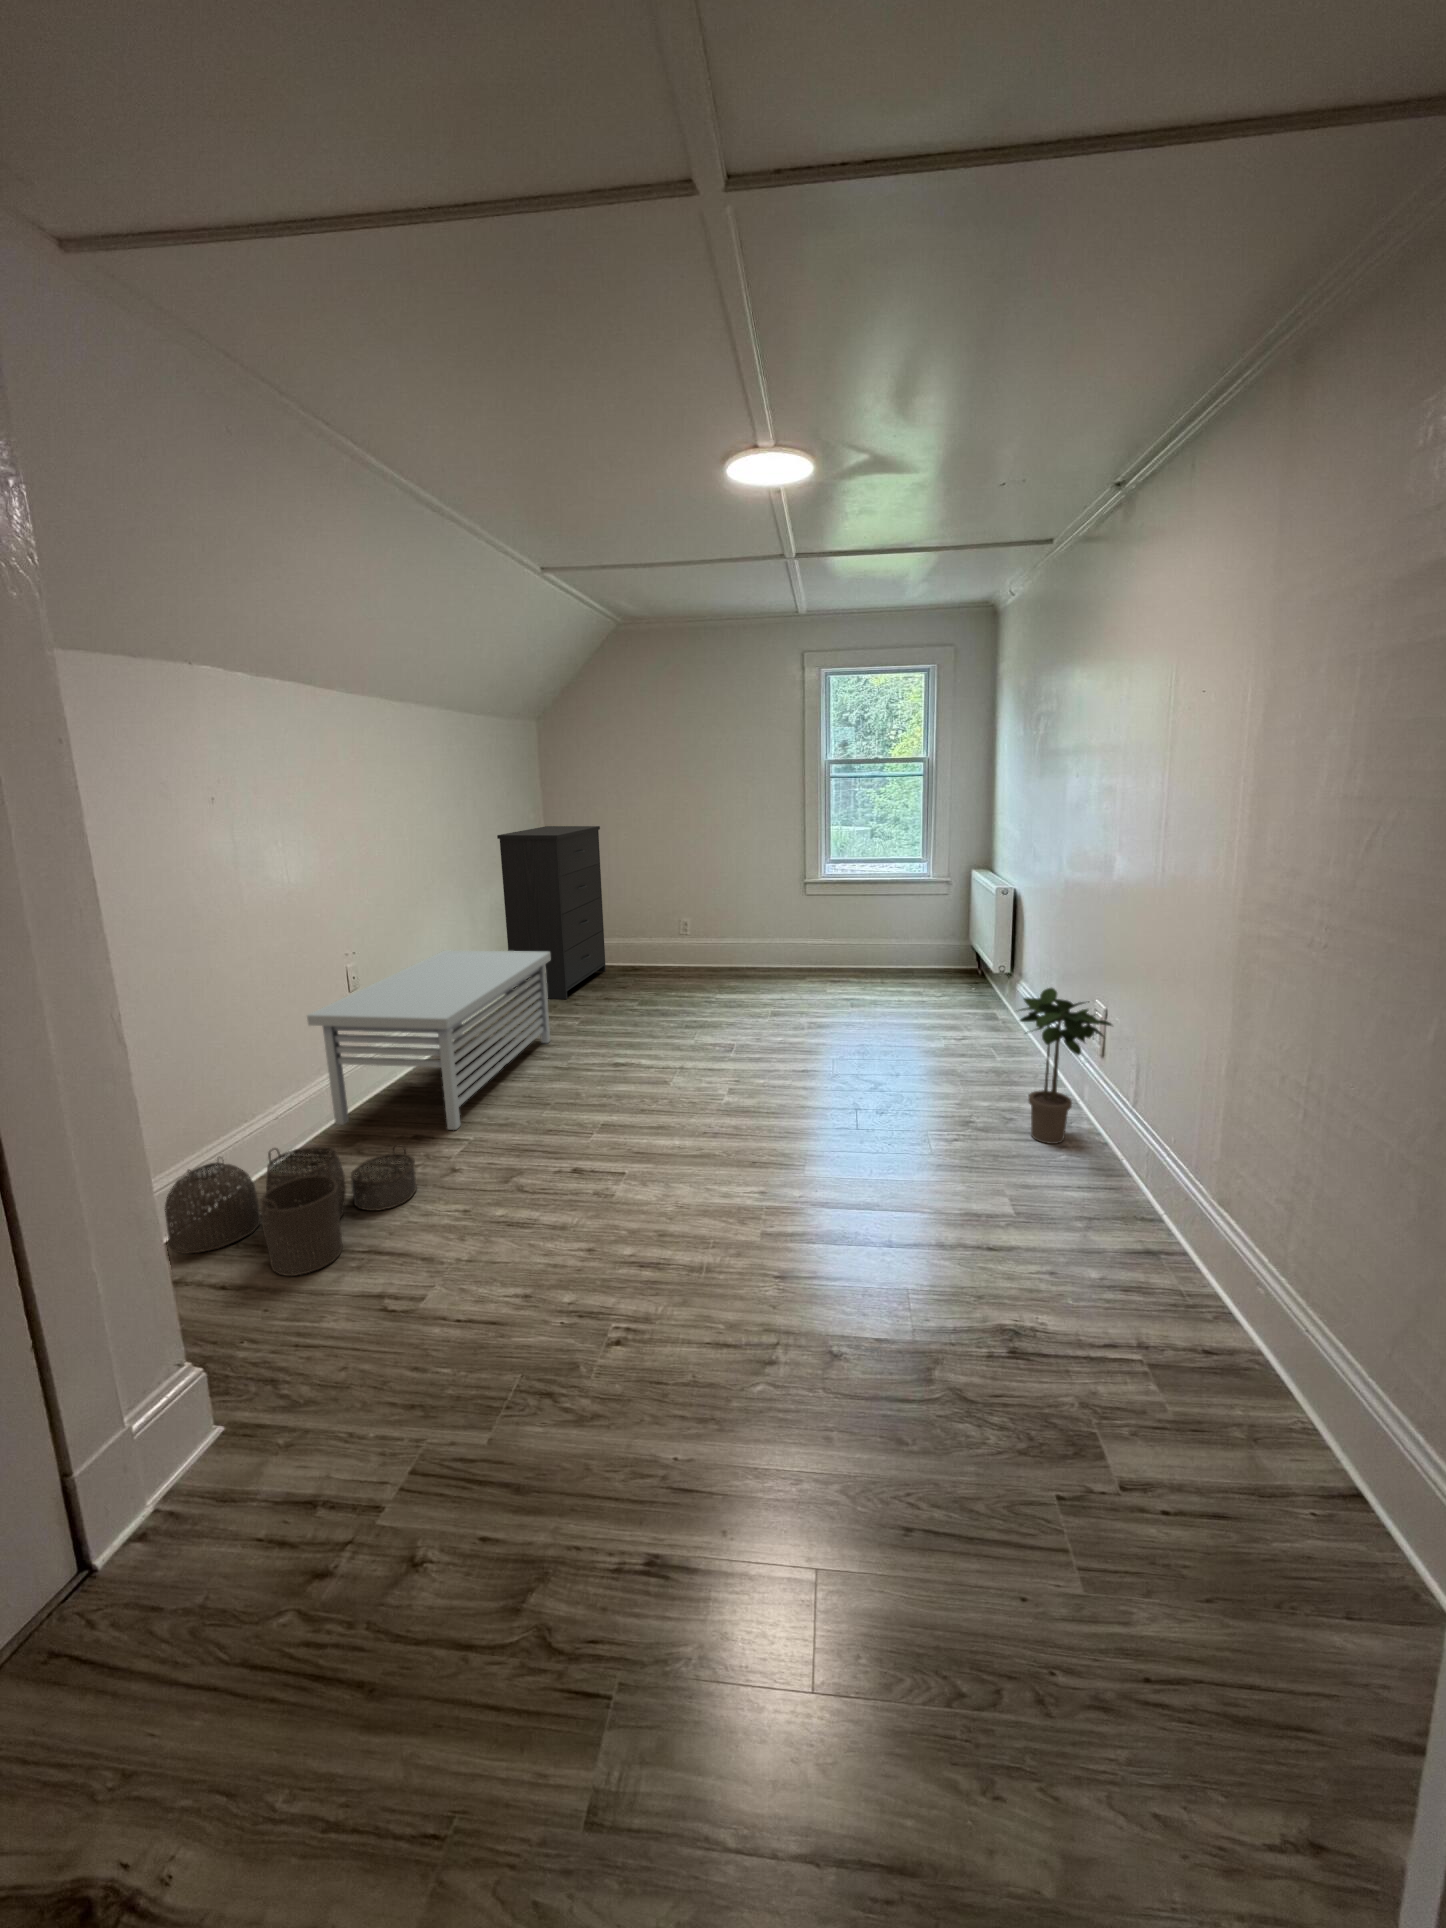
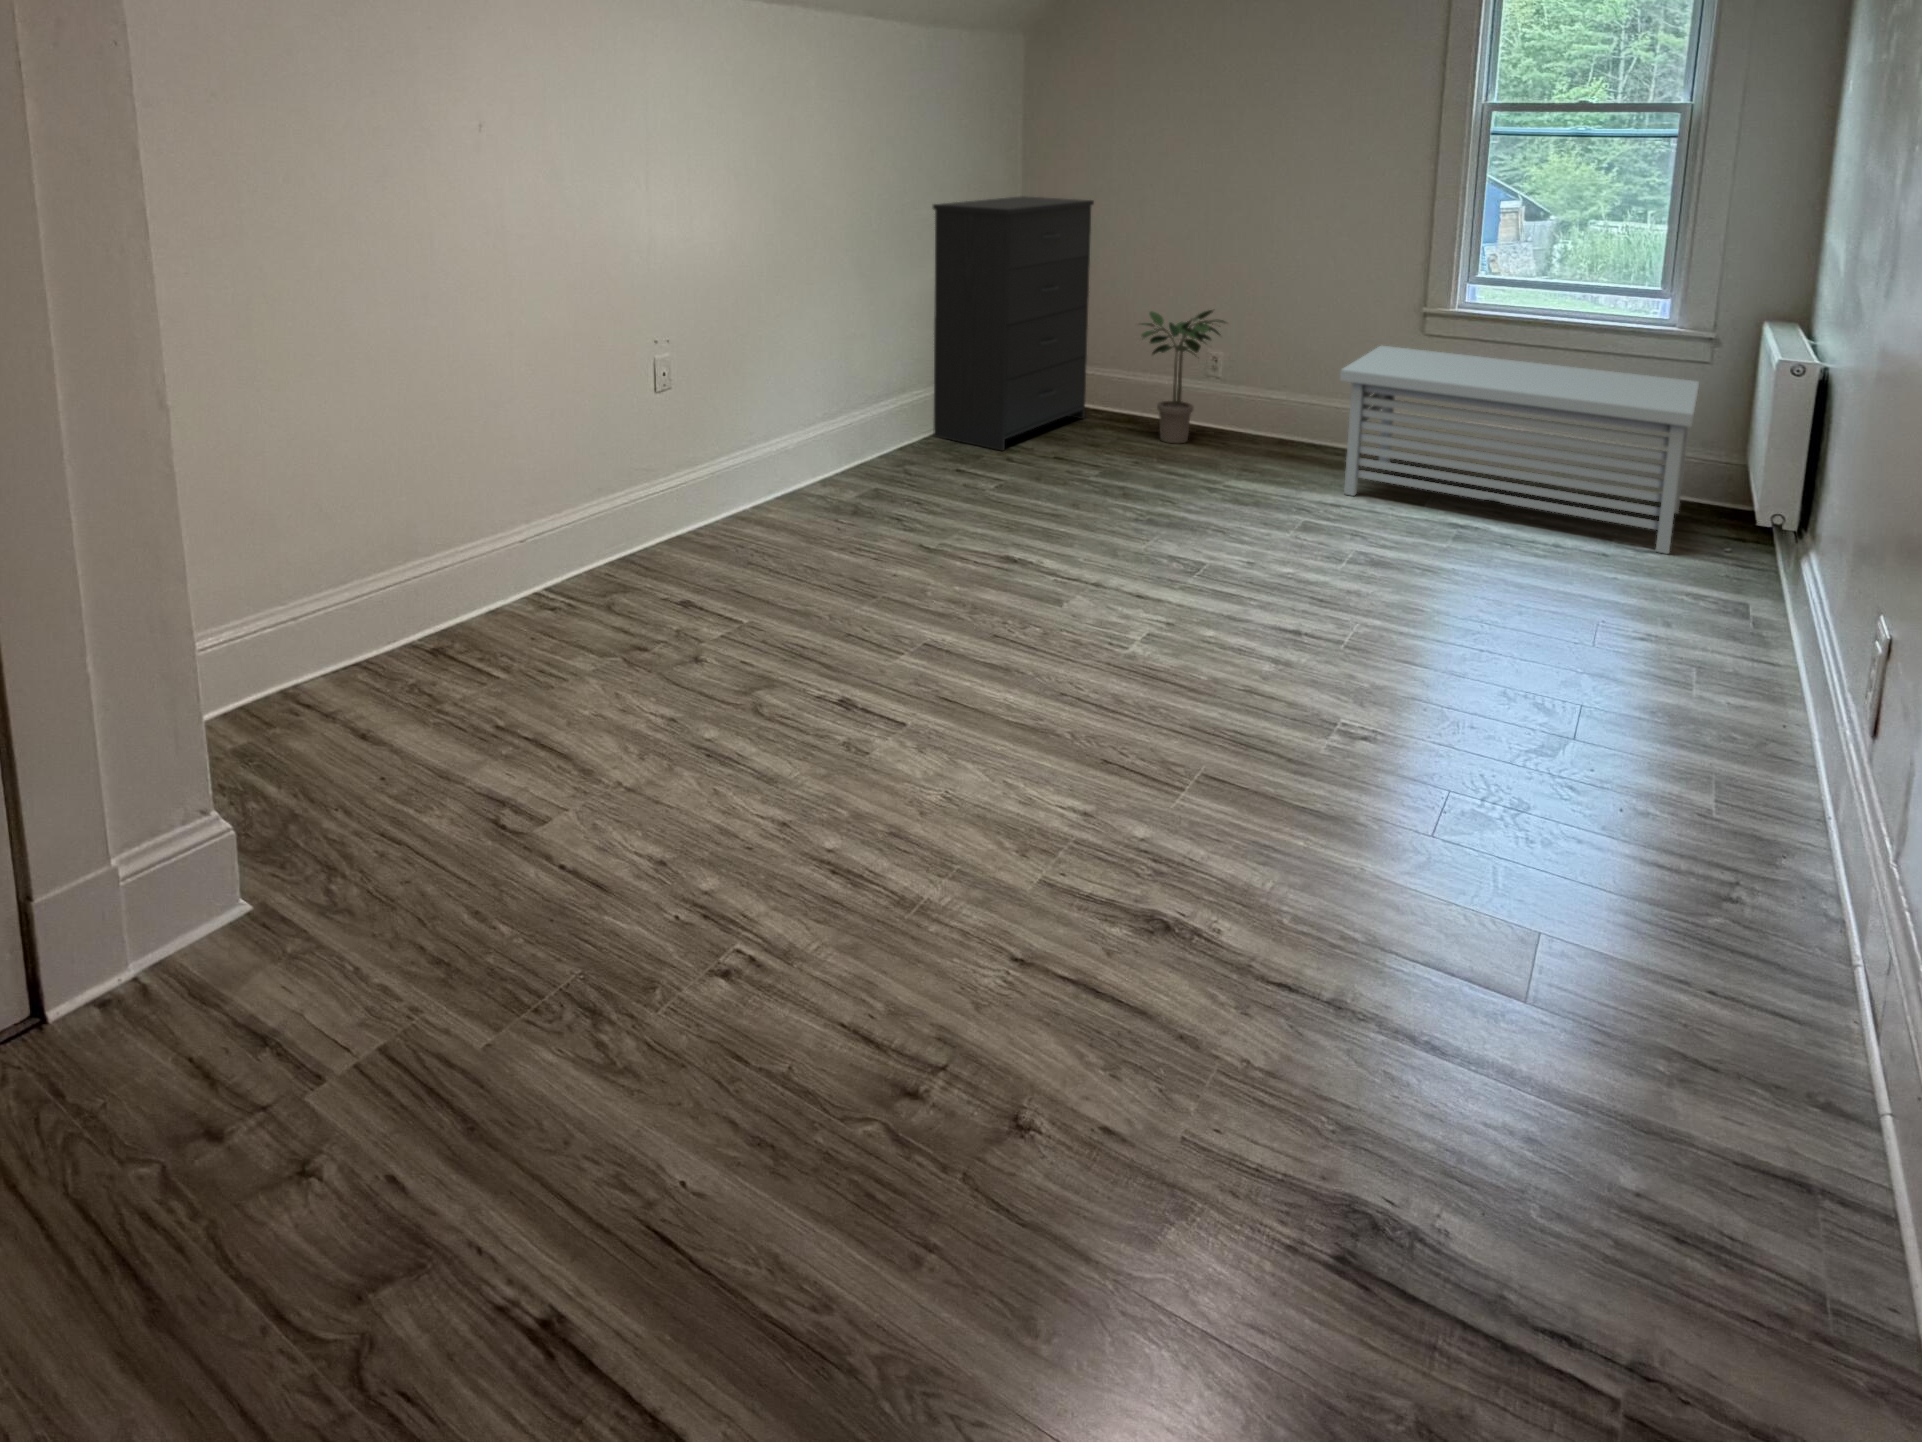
storage bench: present [307,951,550,1130] -> present [1340,346,1699,554]
potted plant: present [1020,988,1112,1144] -> present [1142,310,1226,443]
woven basket: present [165,1144,417,1276] -> none [363,575,647,746]

